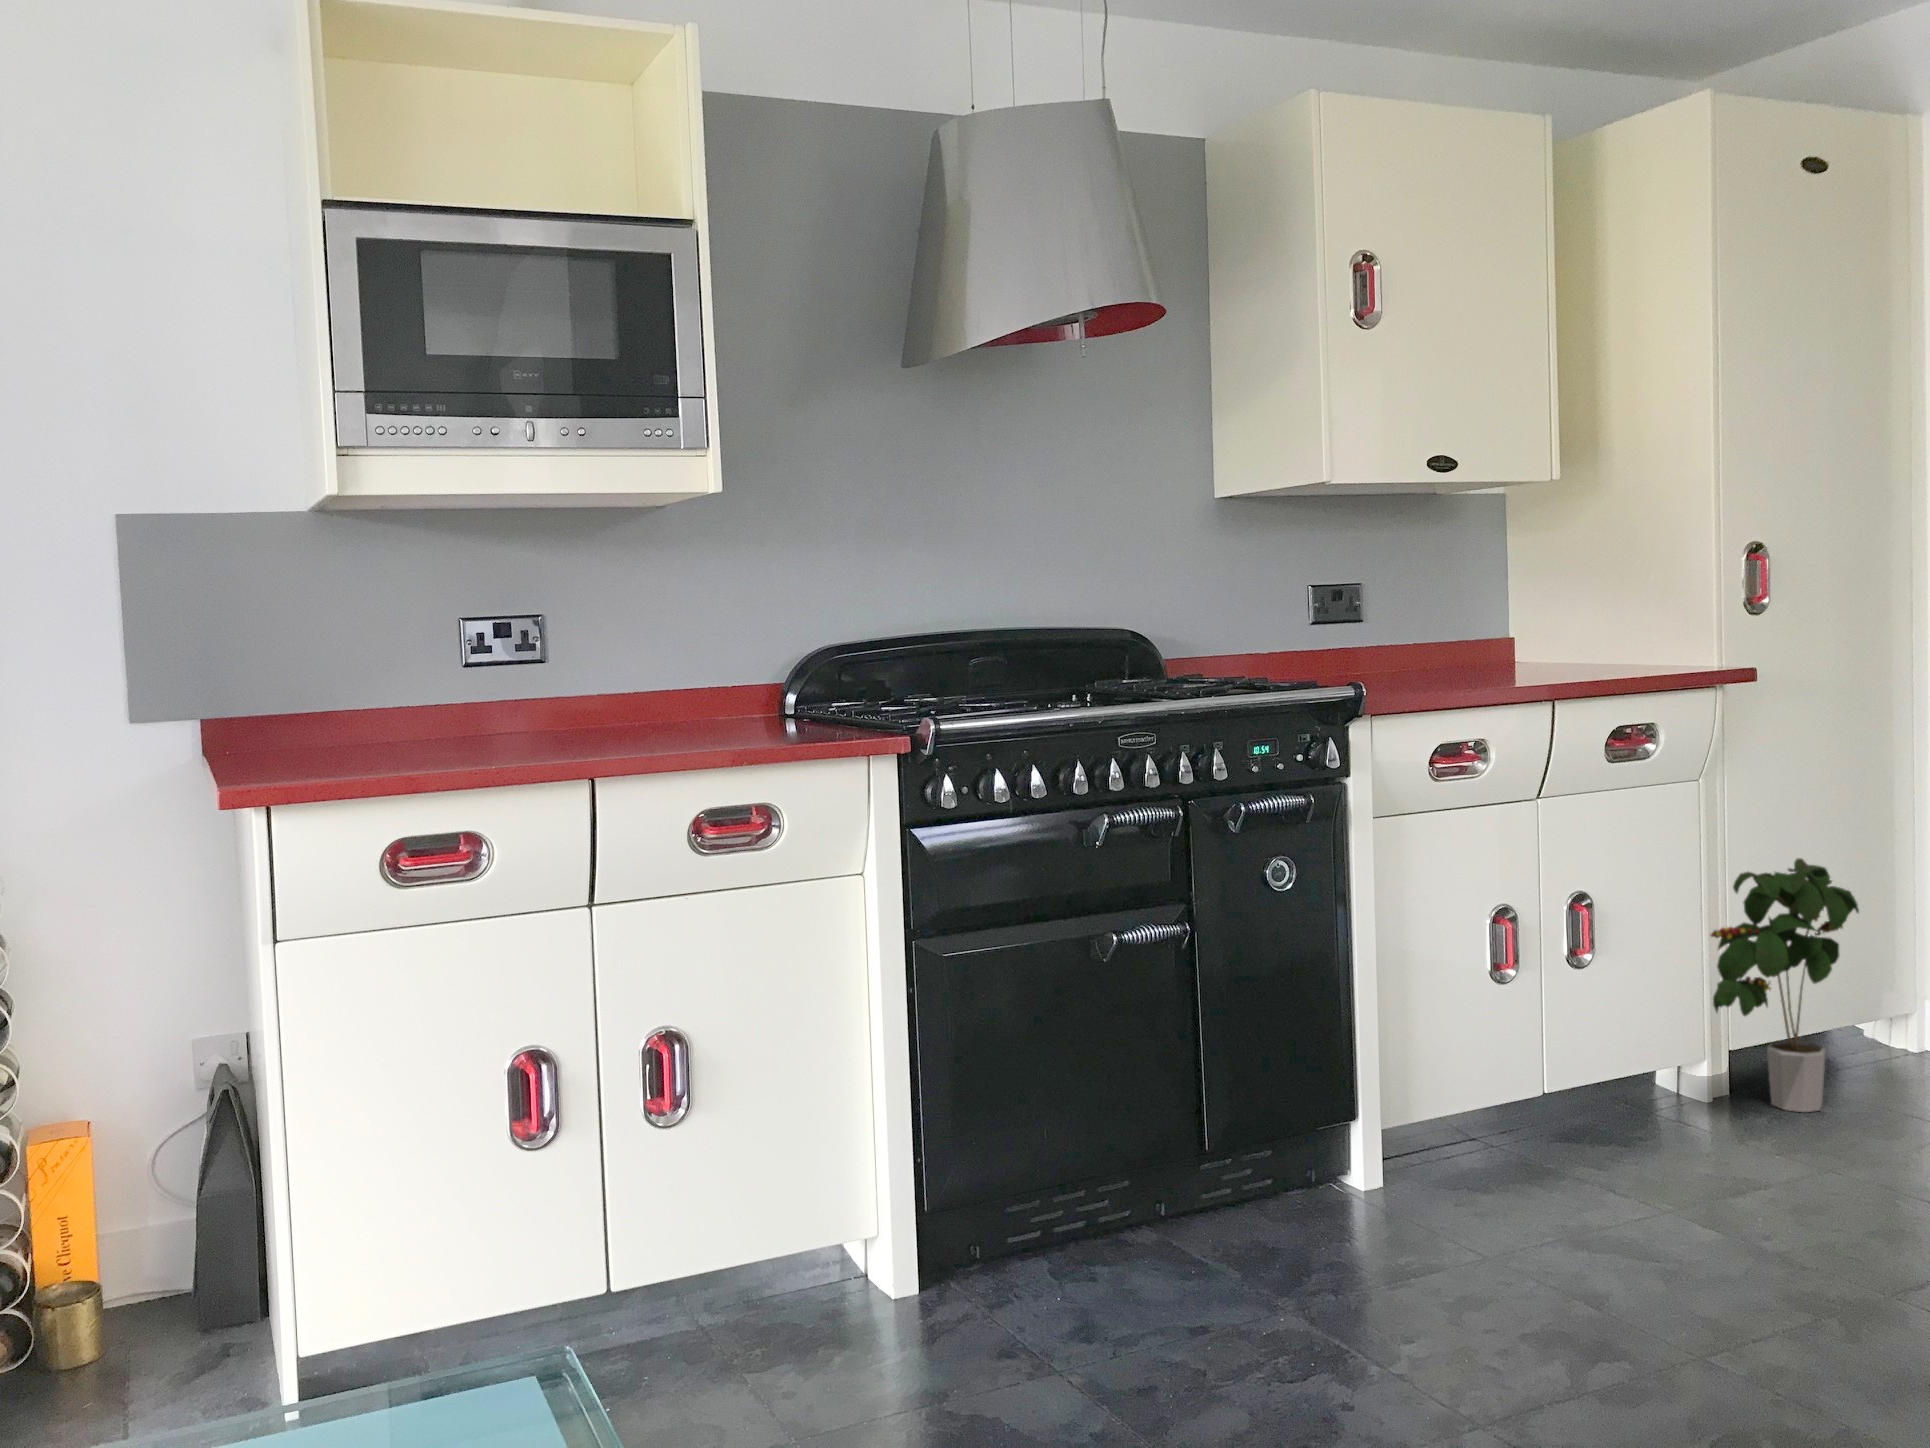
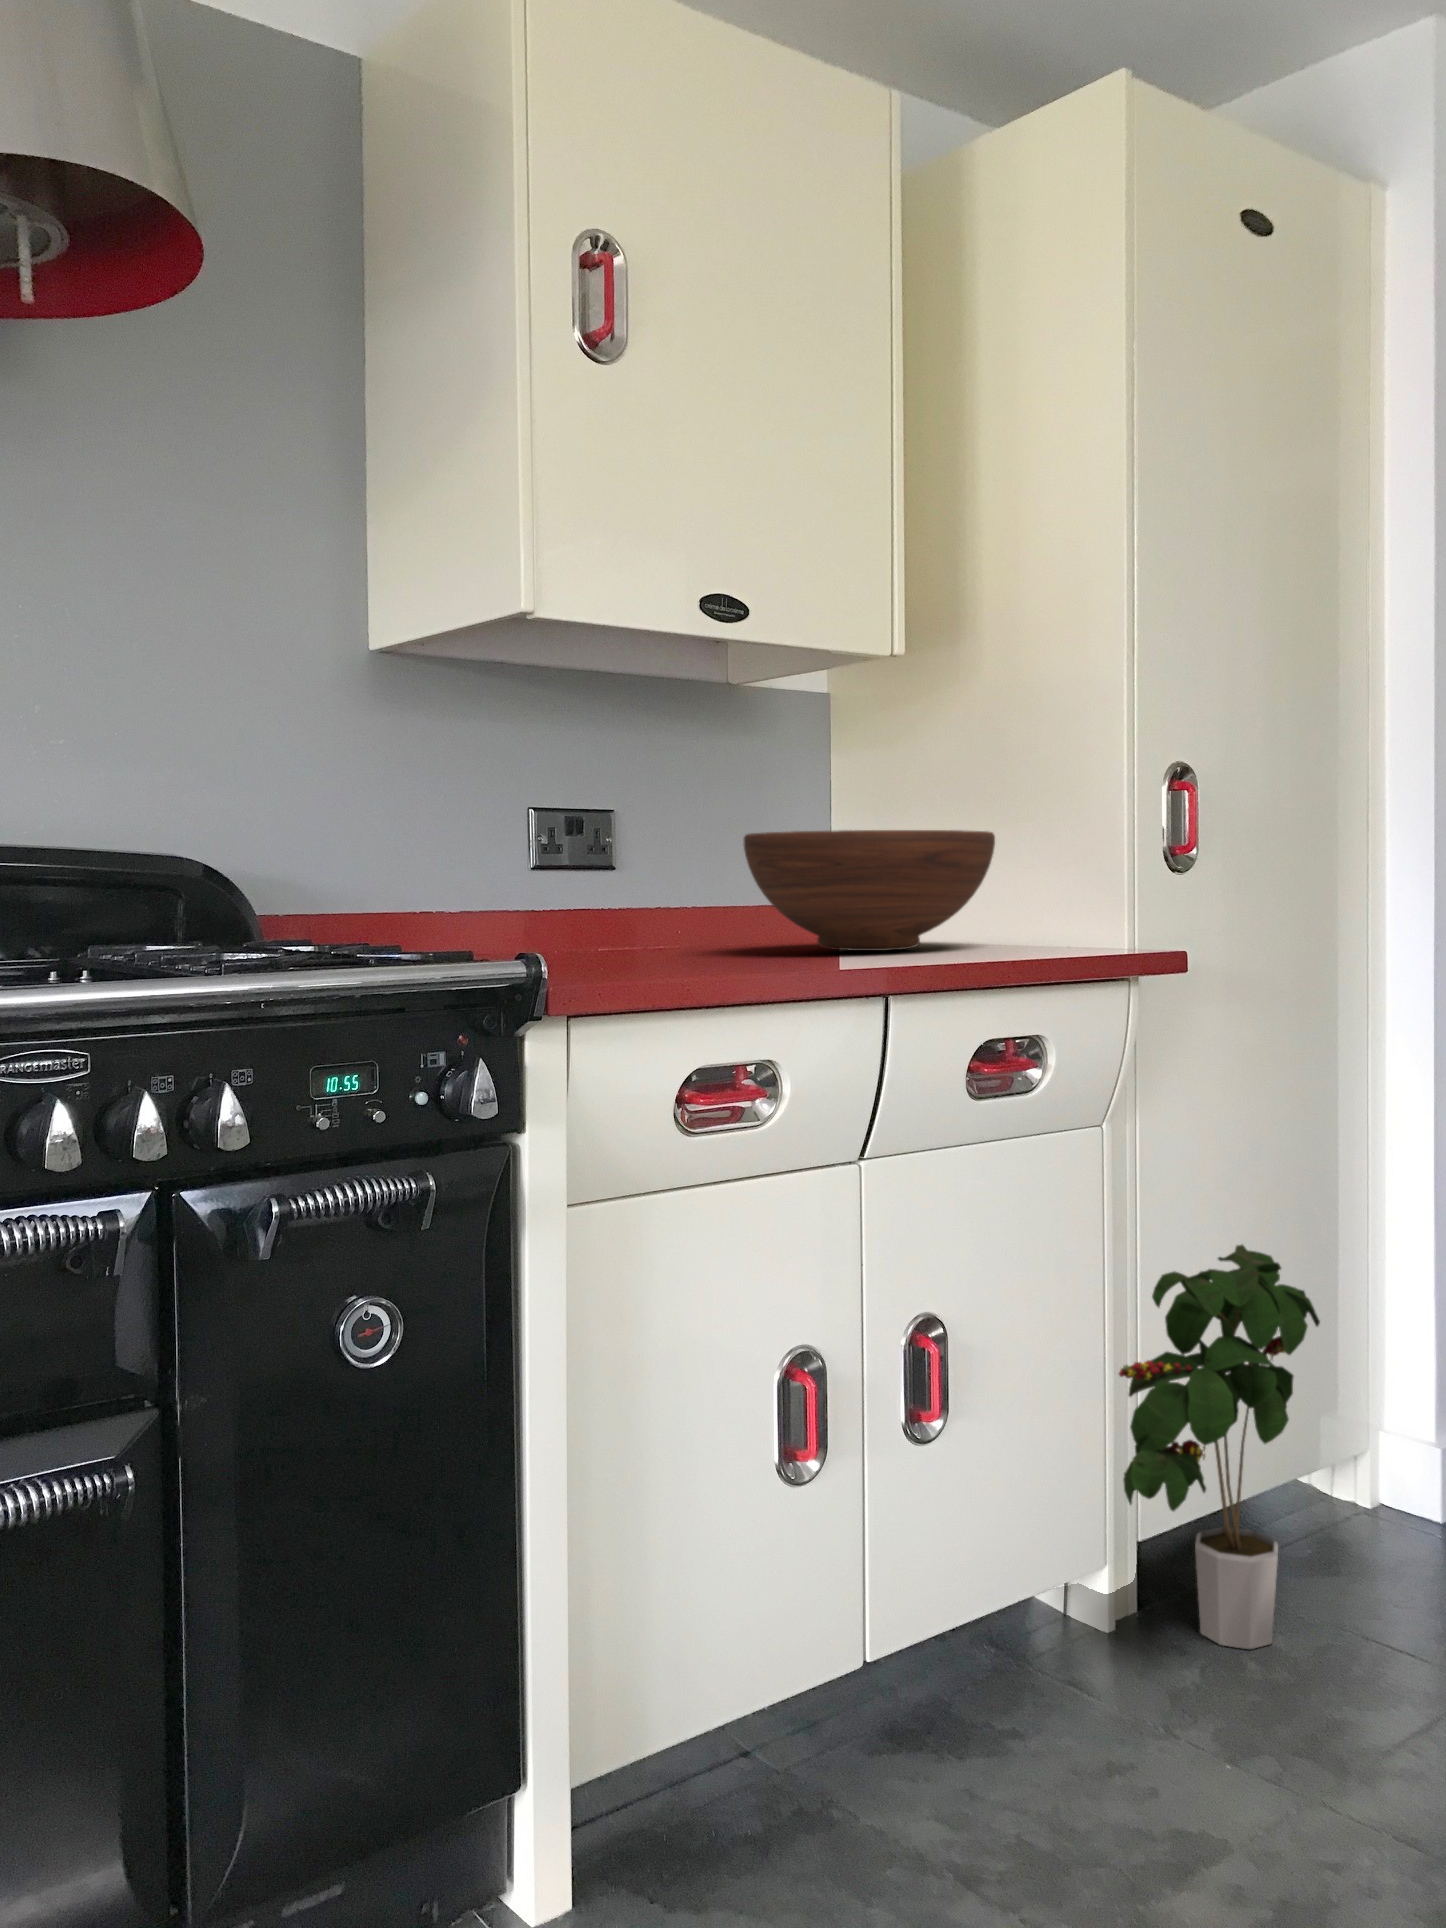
fruit bowl: none [1453,592,1625,671] -> present [744,830,995,951]

